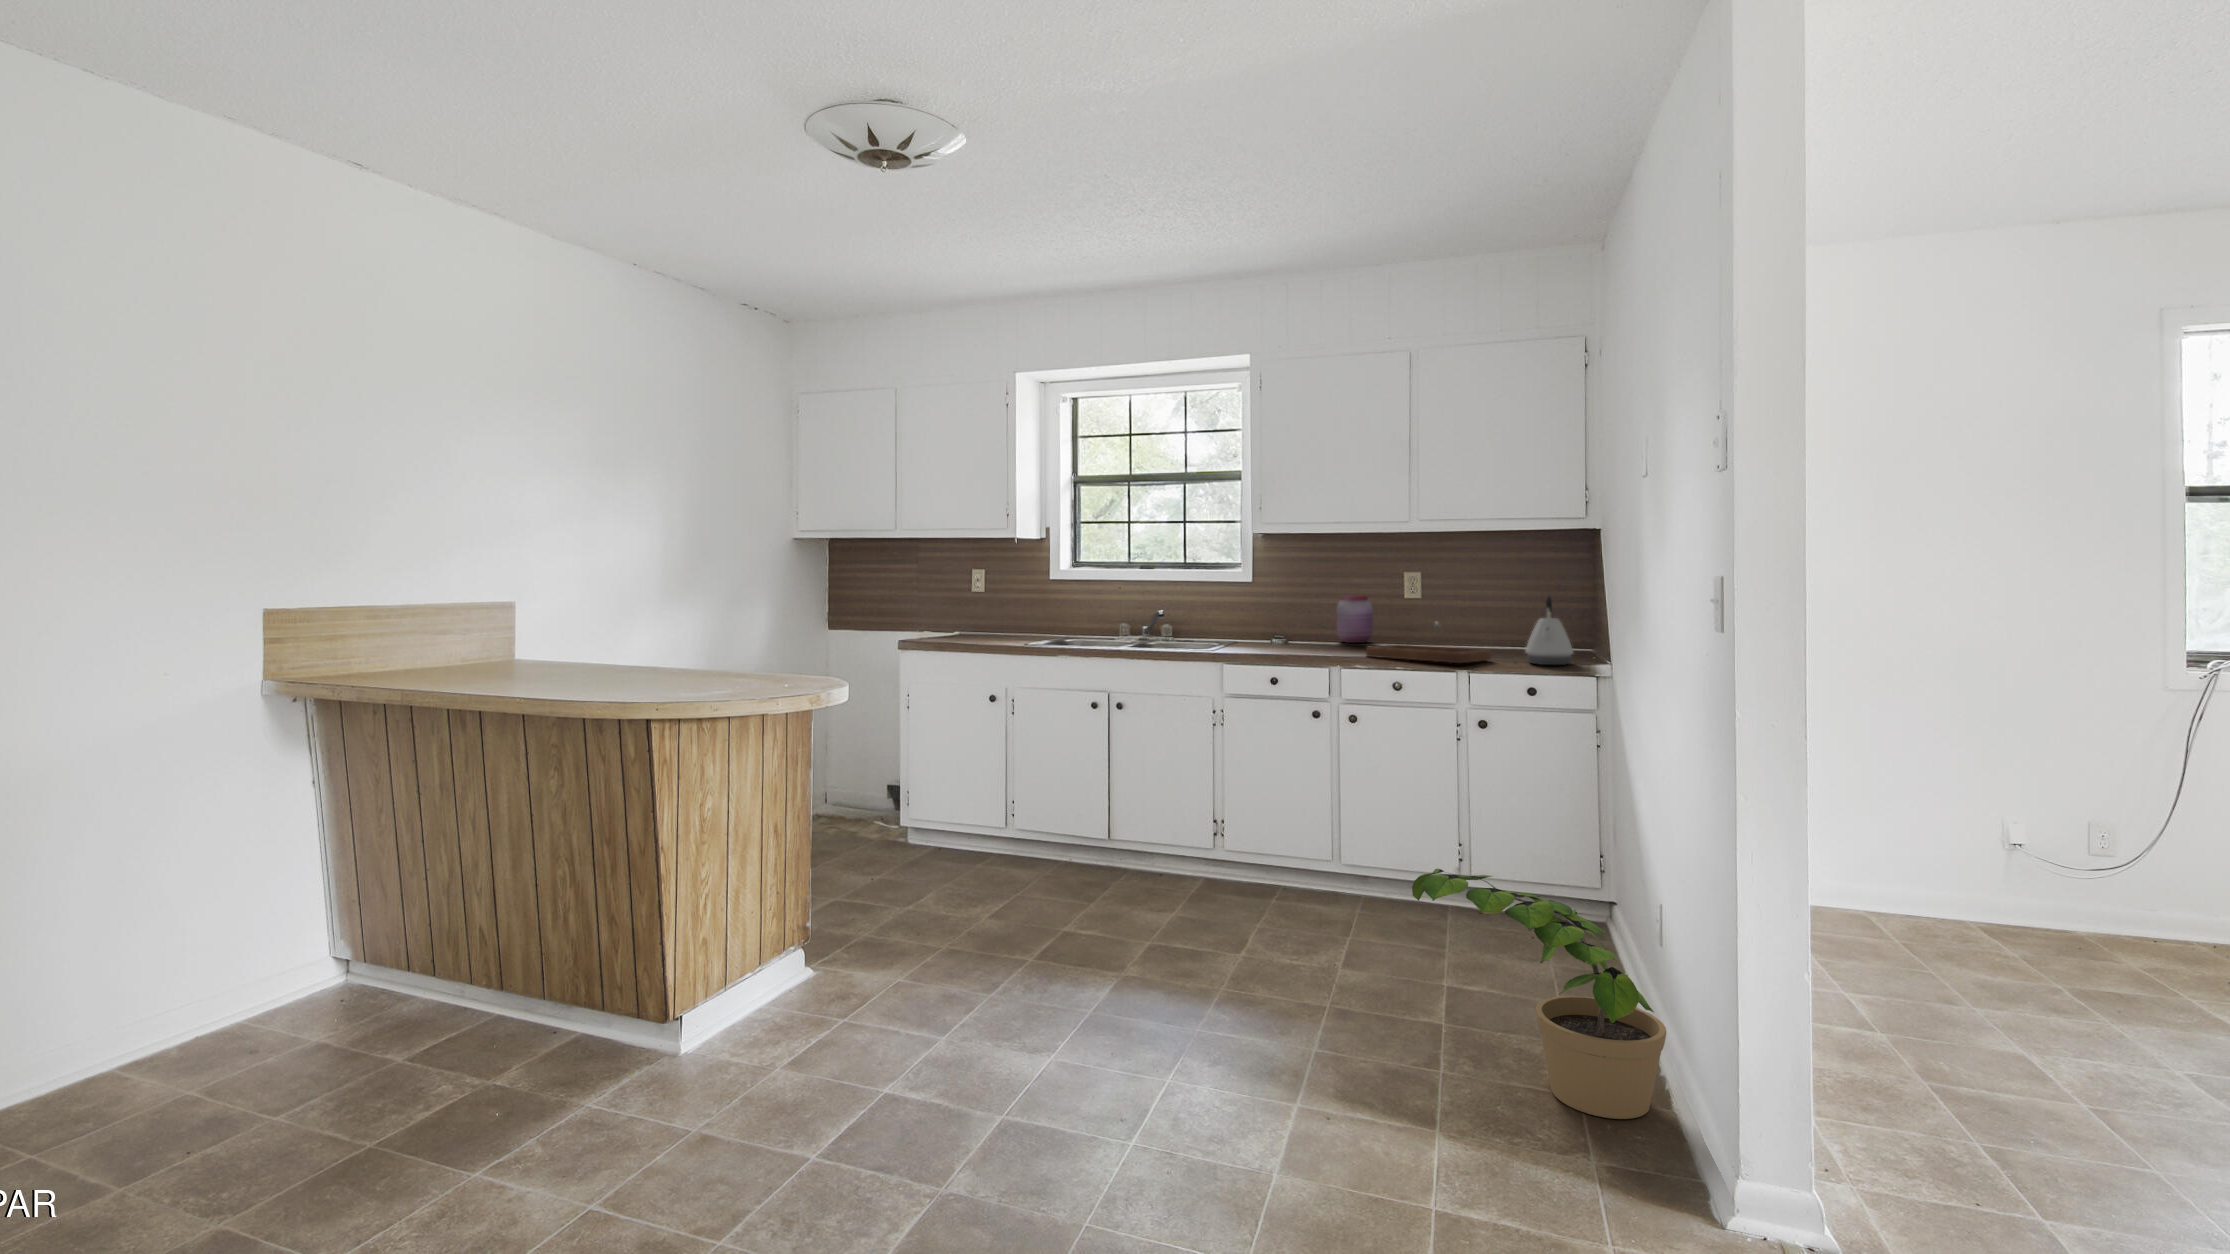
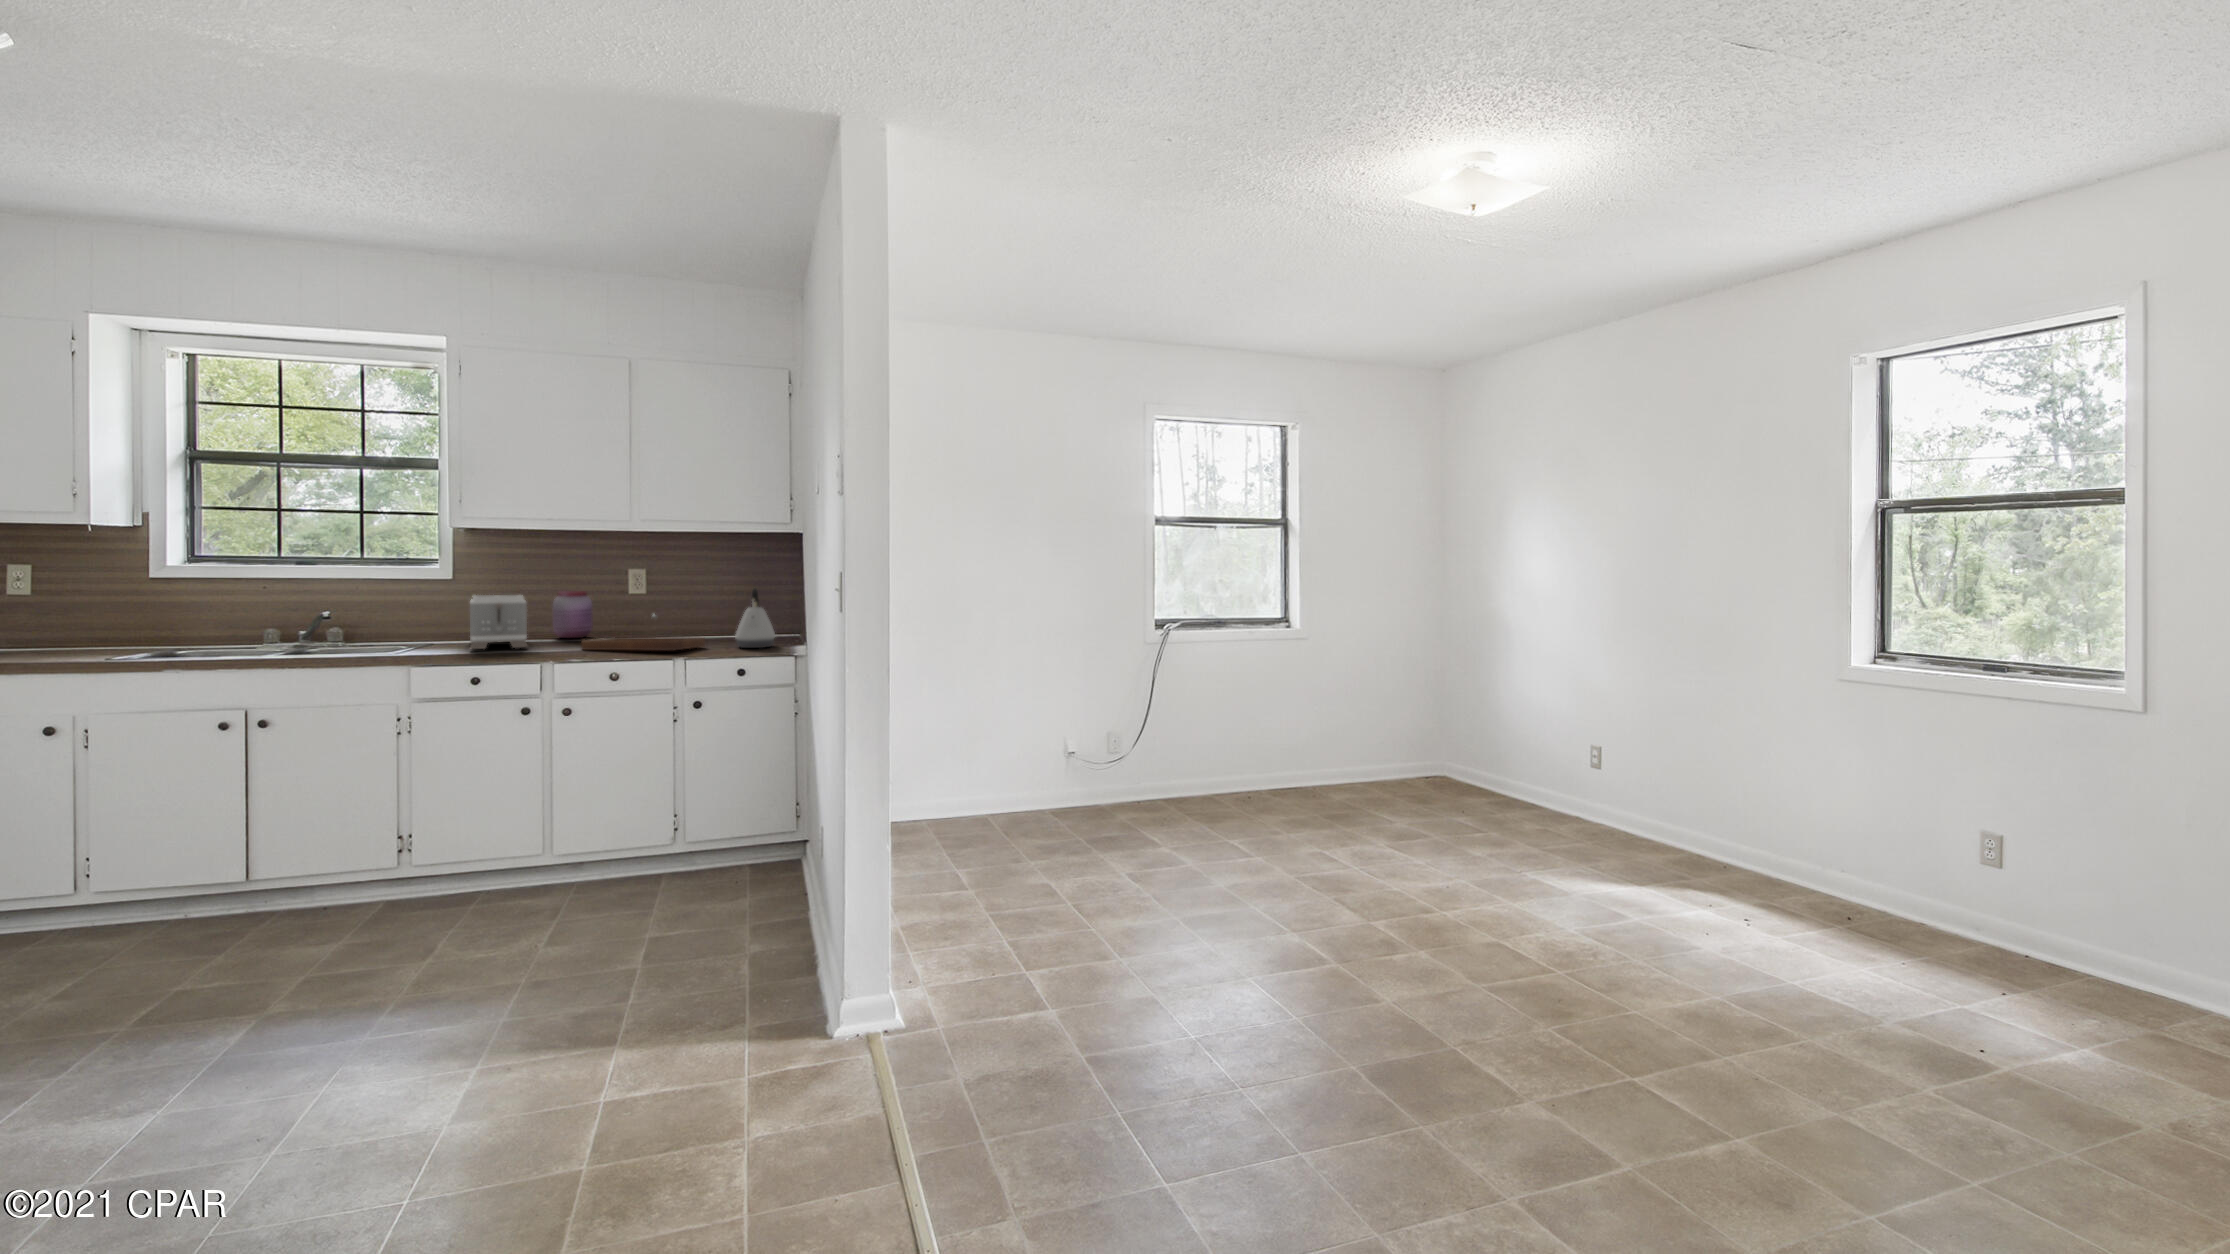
toaster: none [1266,598,1318,651] -> present [470,595,527,649]
potted plant: present [1412,869,1666,1119] -> none [604,826,817,1003]

